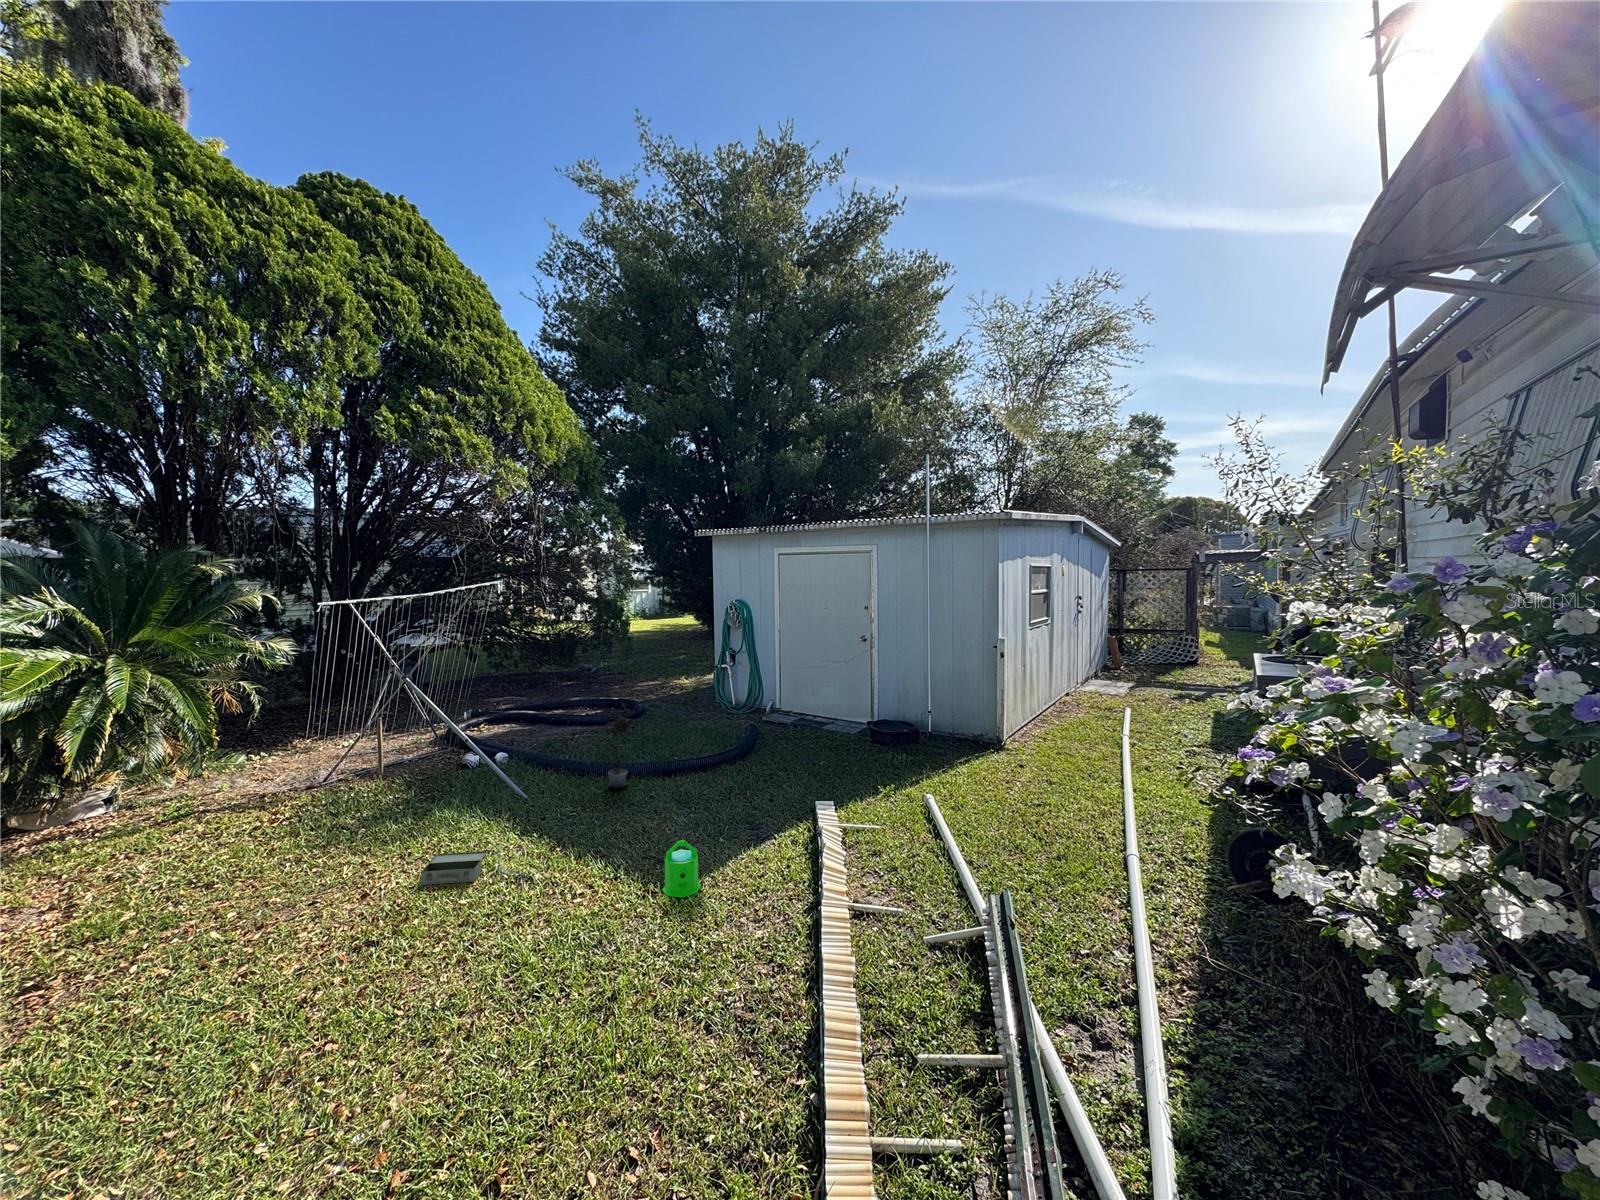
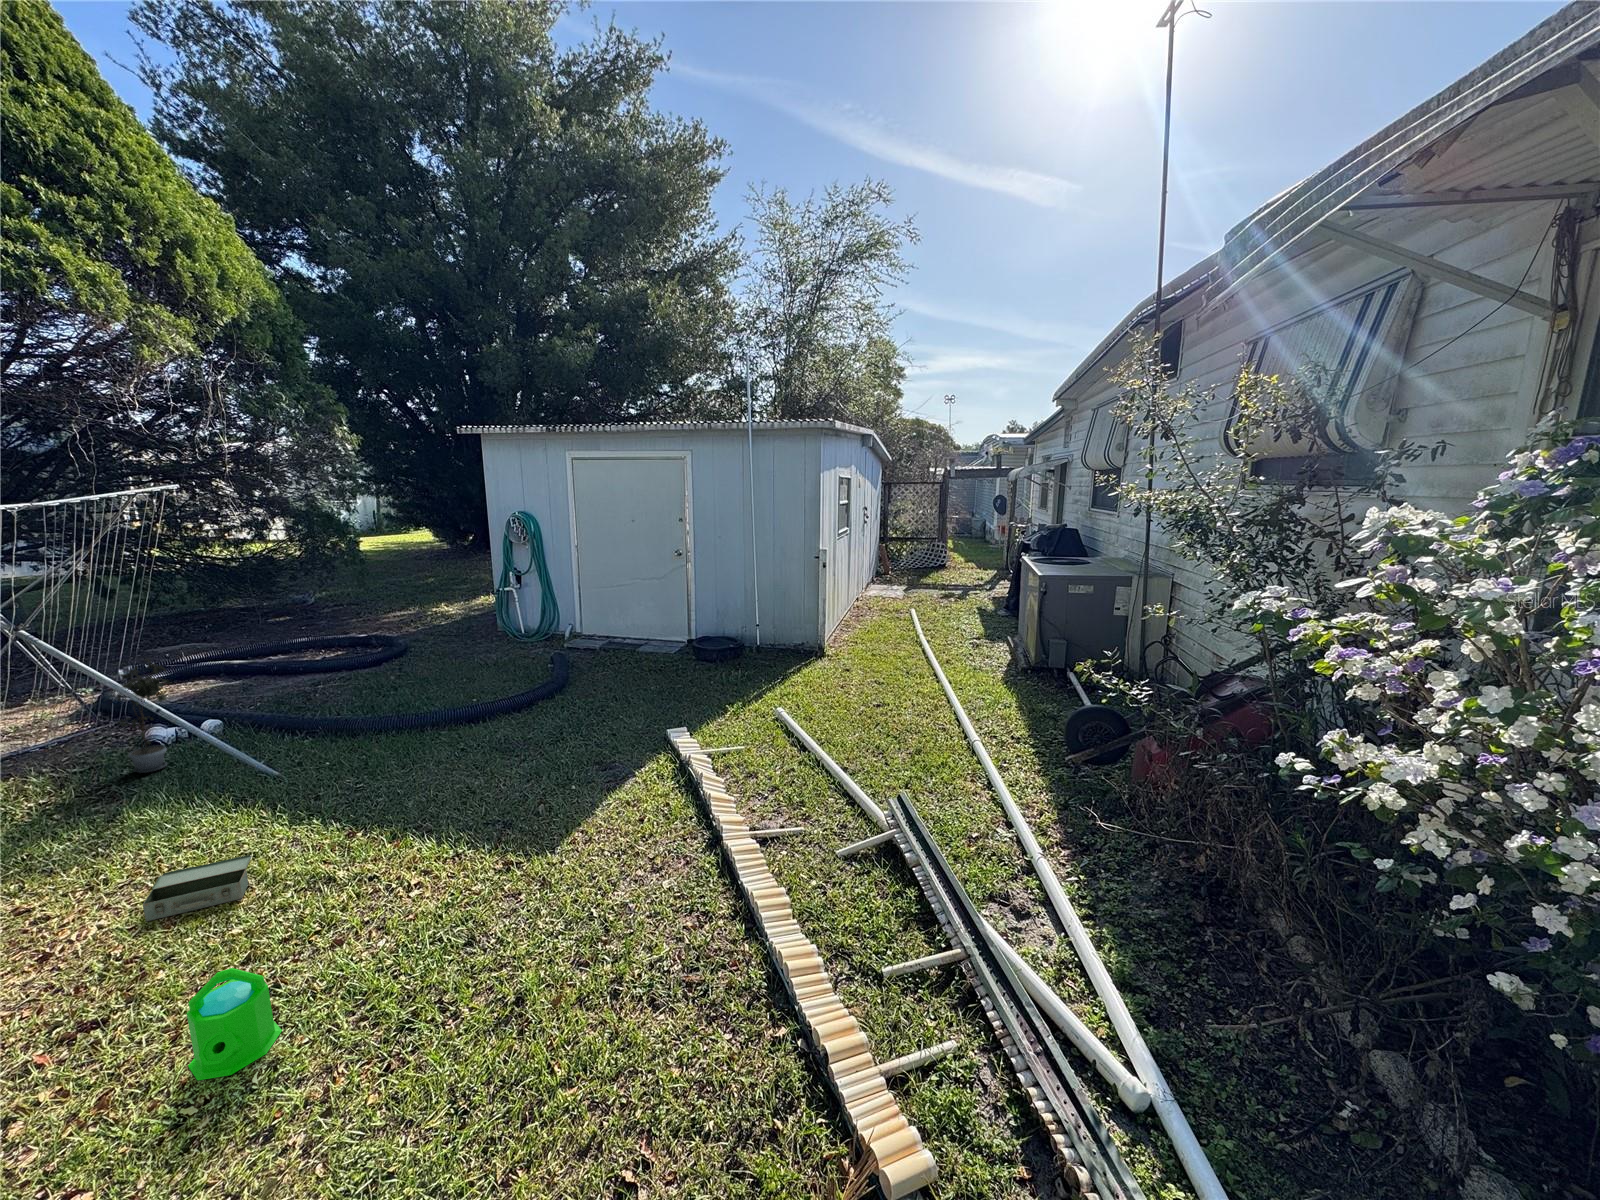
potted plant: present [603,705,636,787] -> present [112,659,171,773]
watering can: present [663,840,701,898] -> present [187,968,282,1080]

